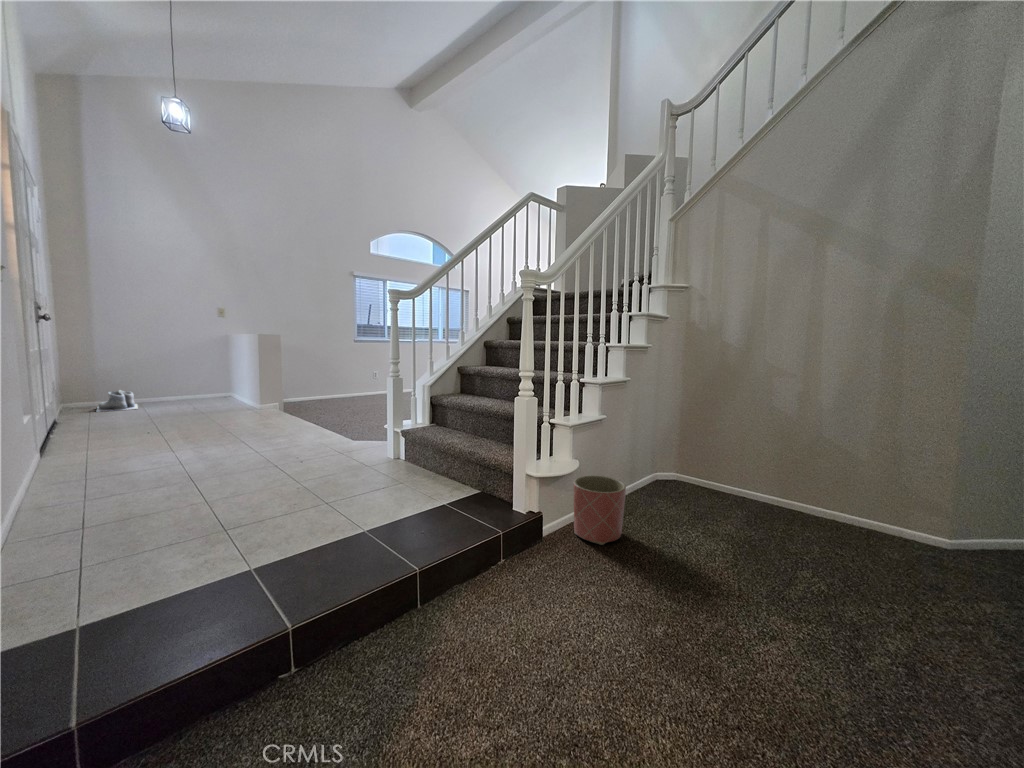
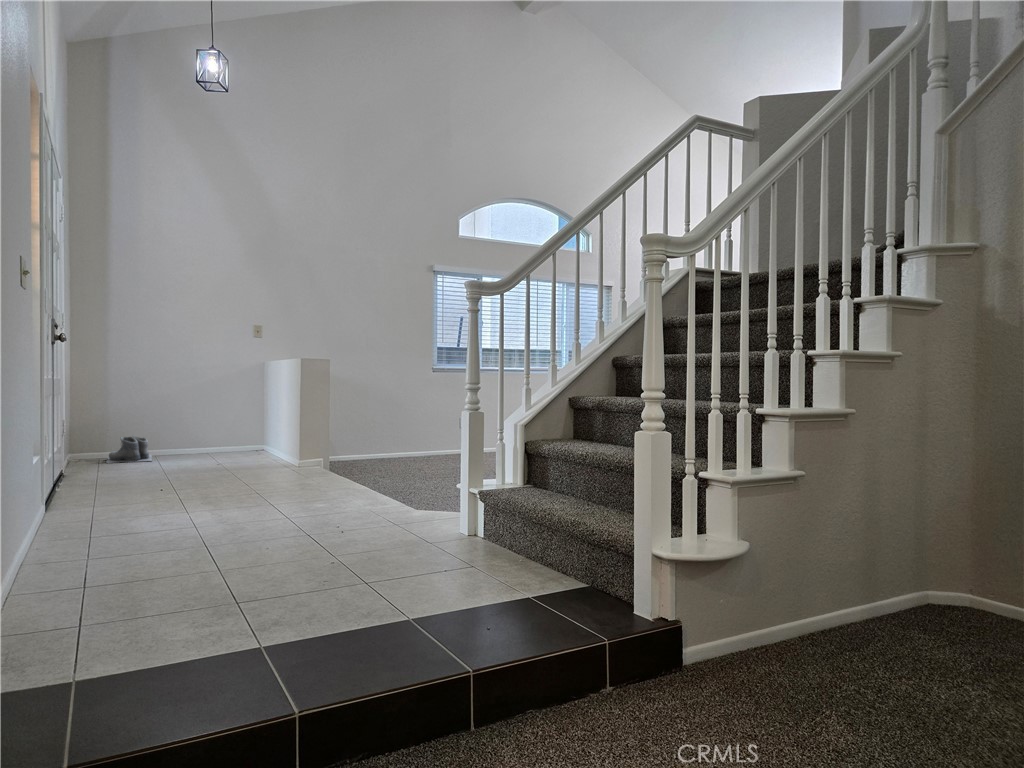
planter: present [574,475,626,545] -> none [737,568,830,685]

